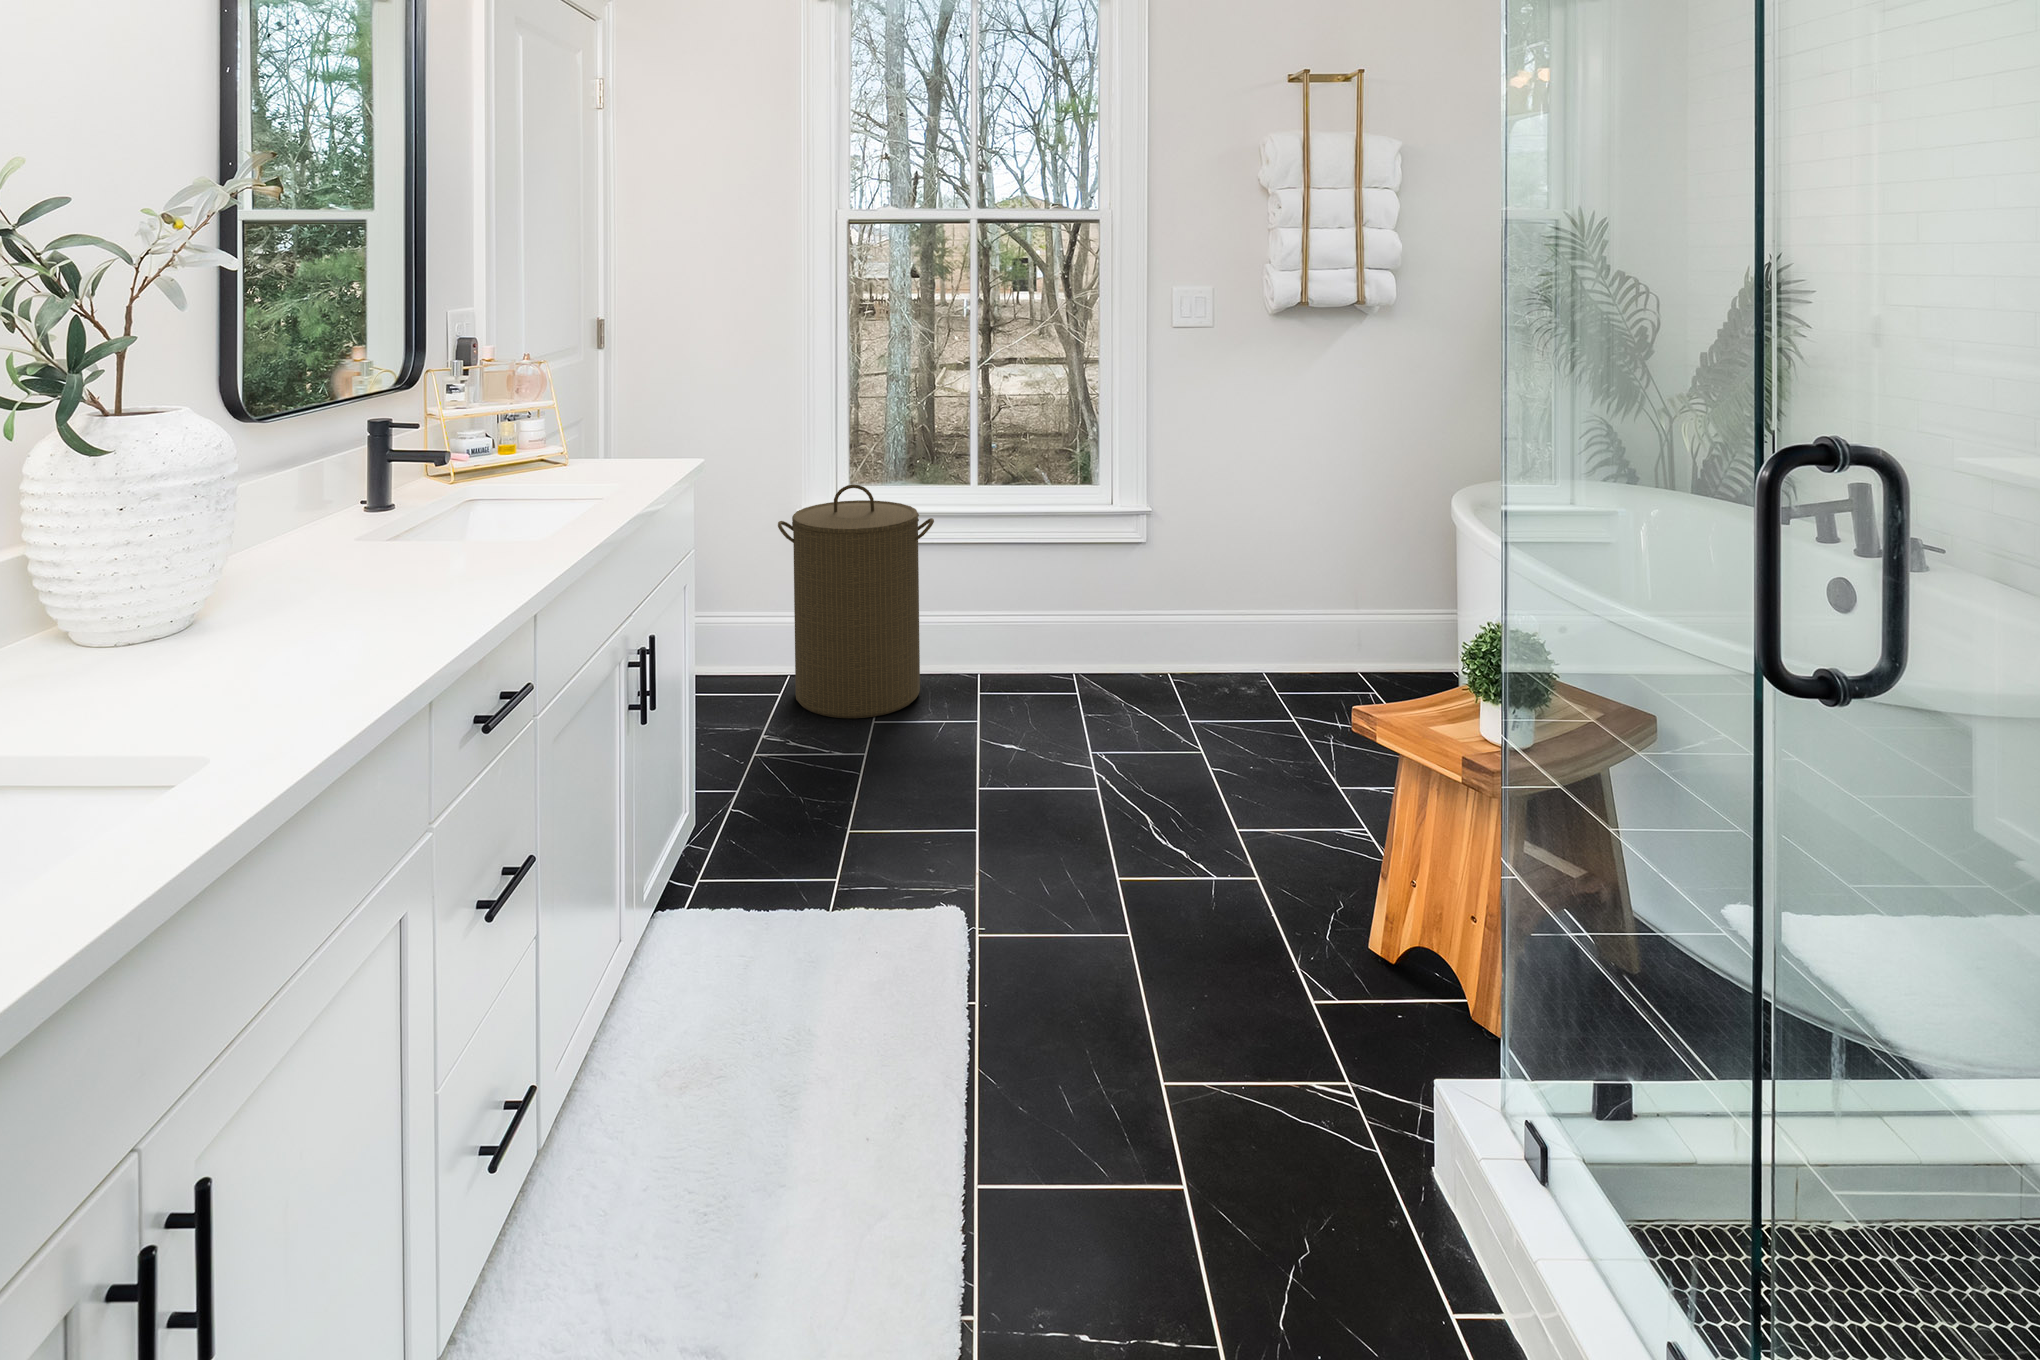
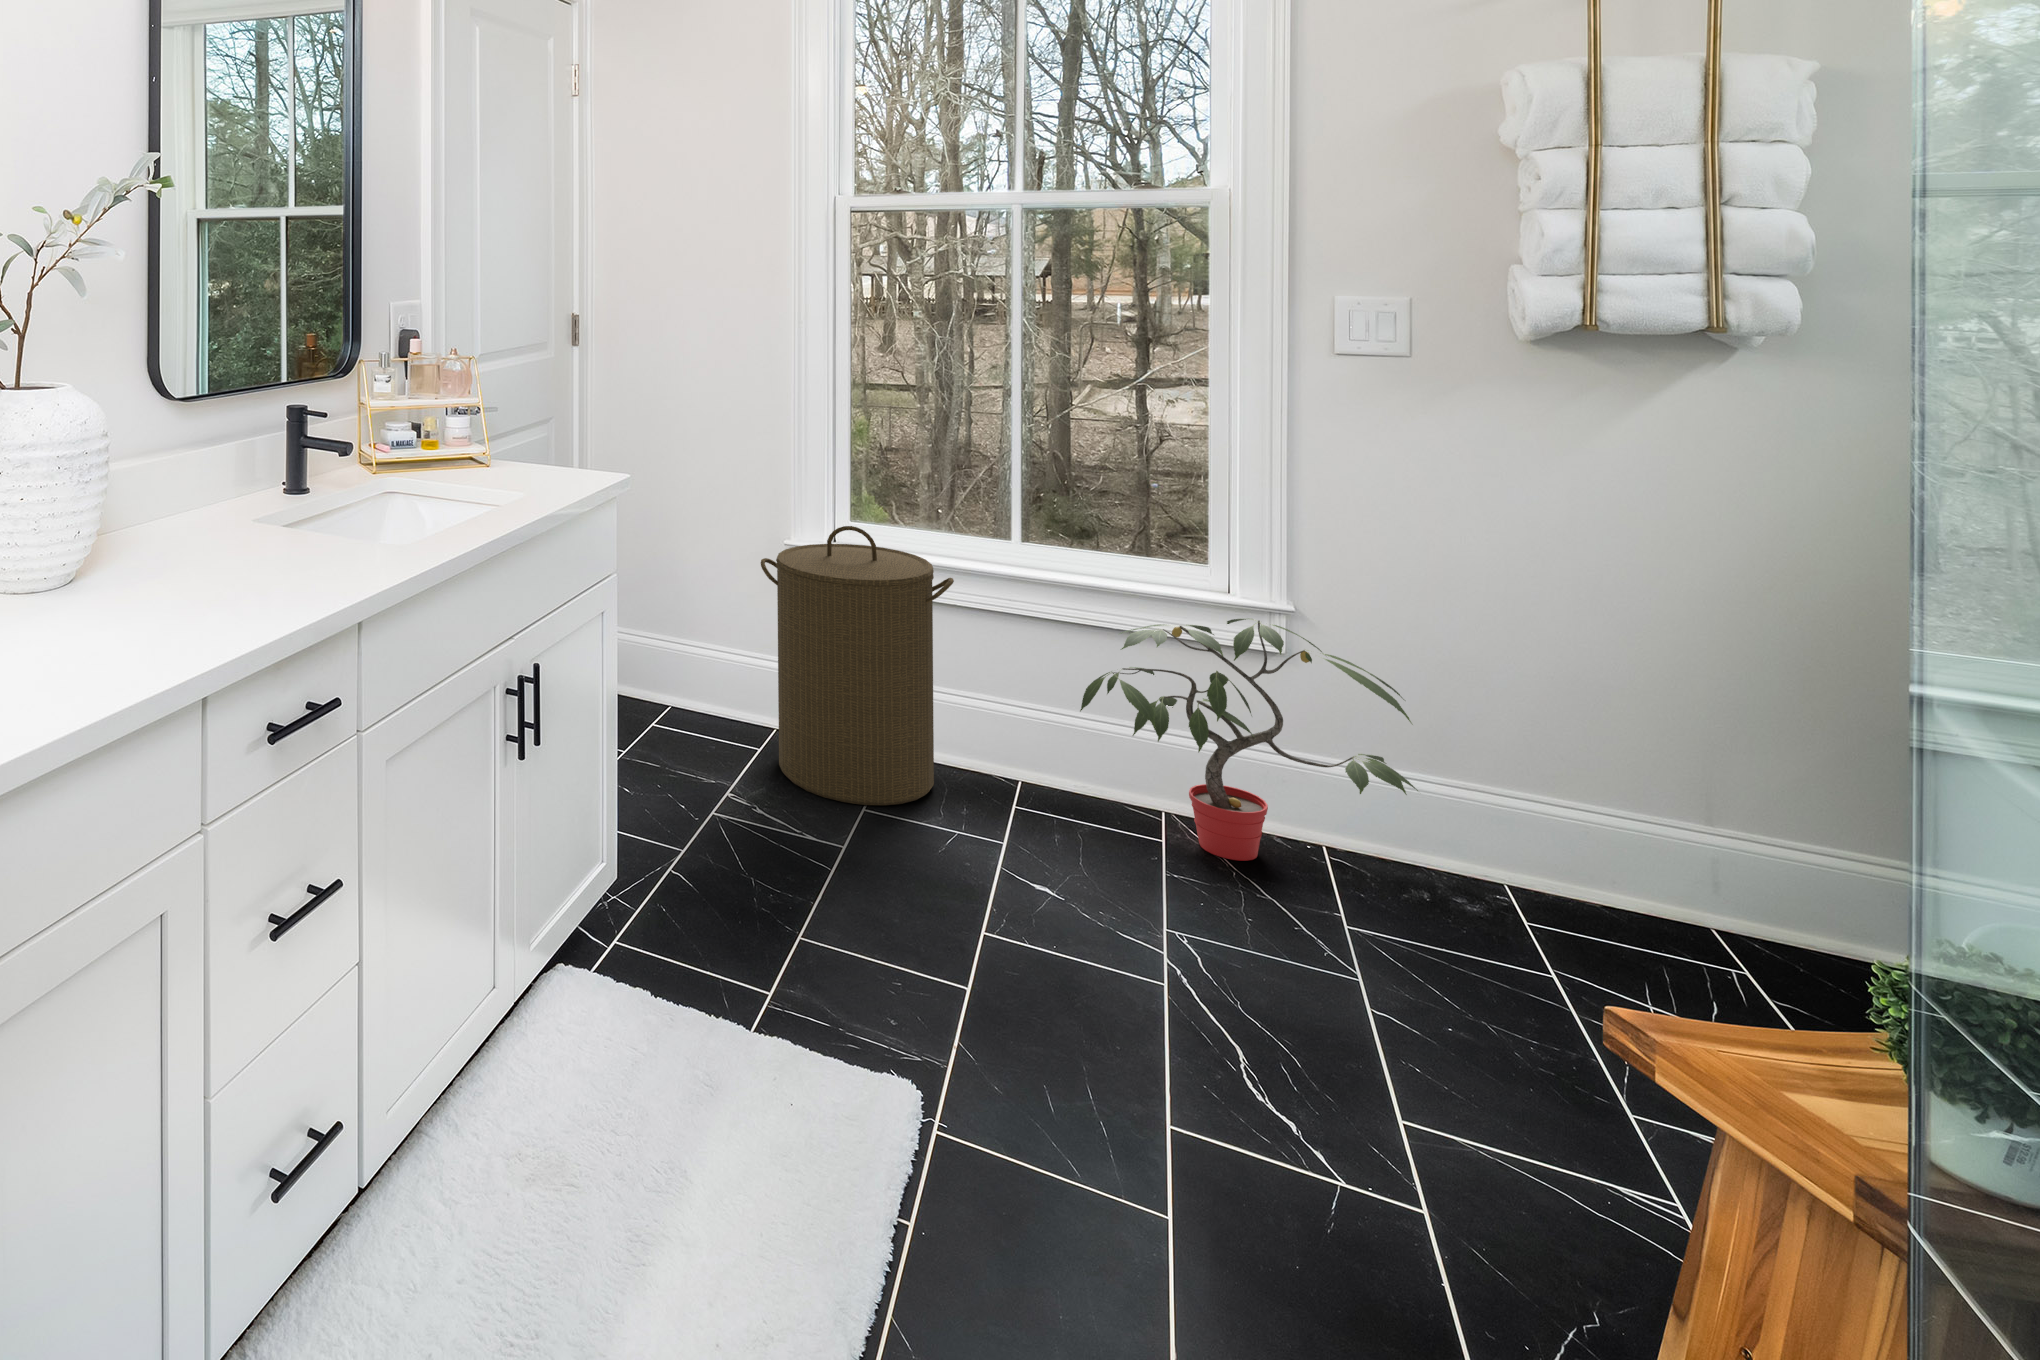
potted plant: none [1025,522,1239,701] -> present [1080,618,1418,861]

